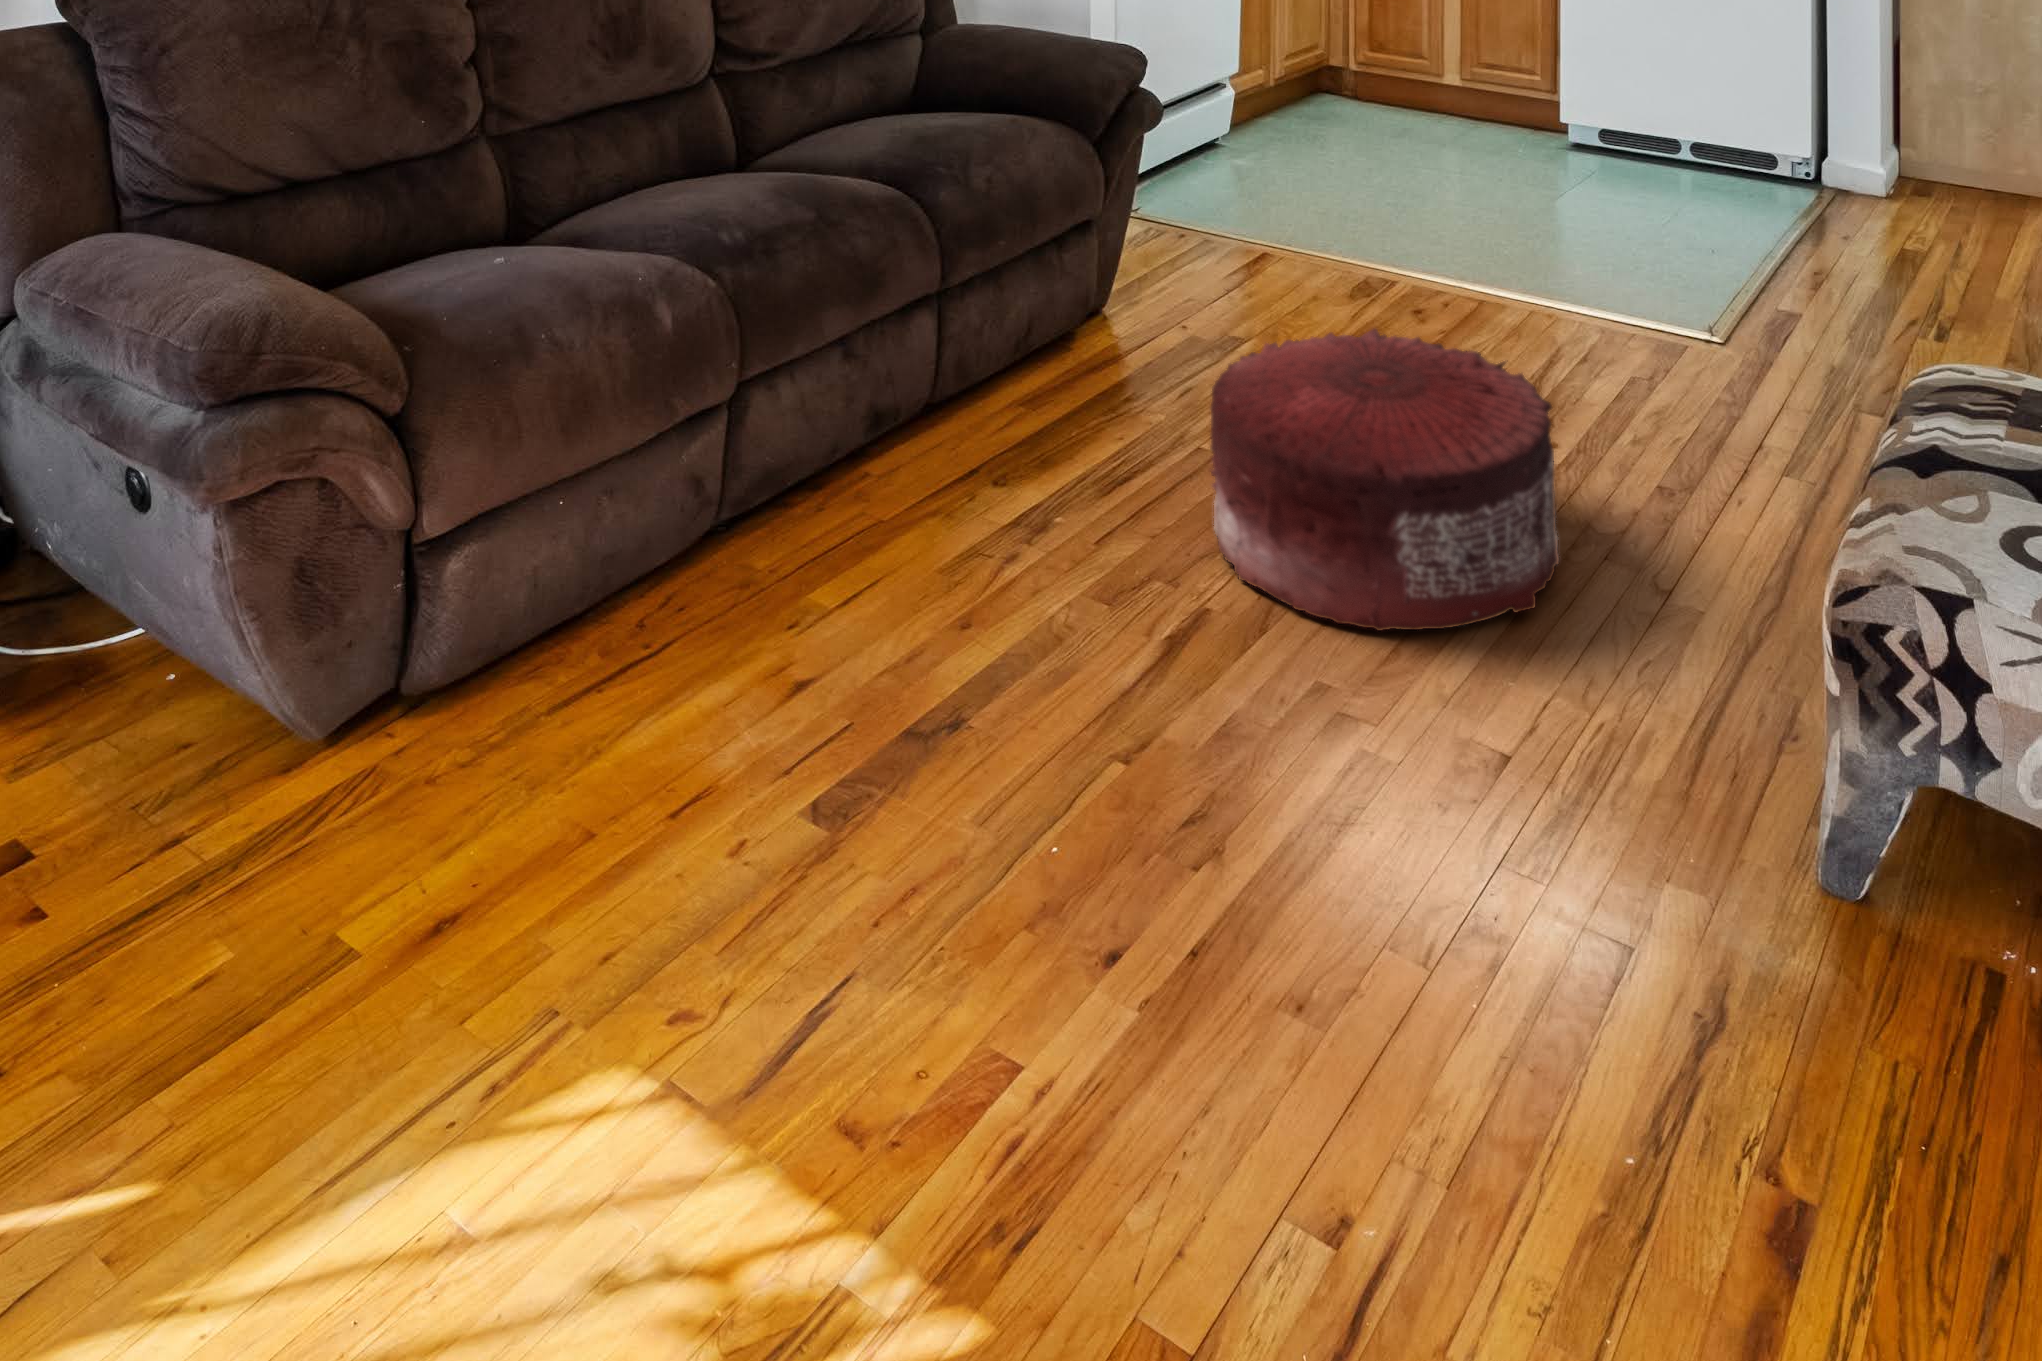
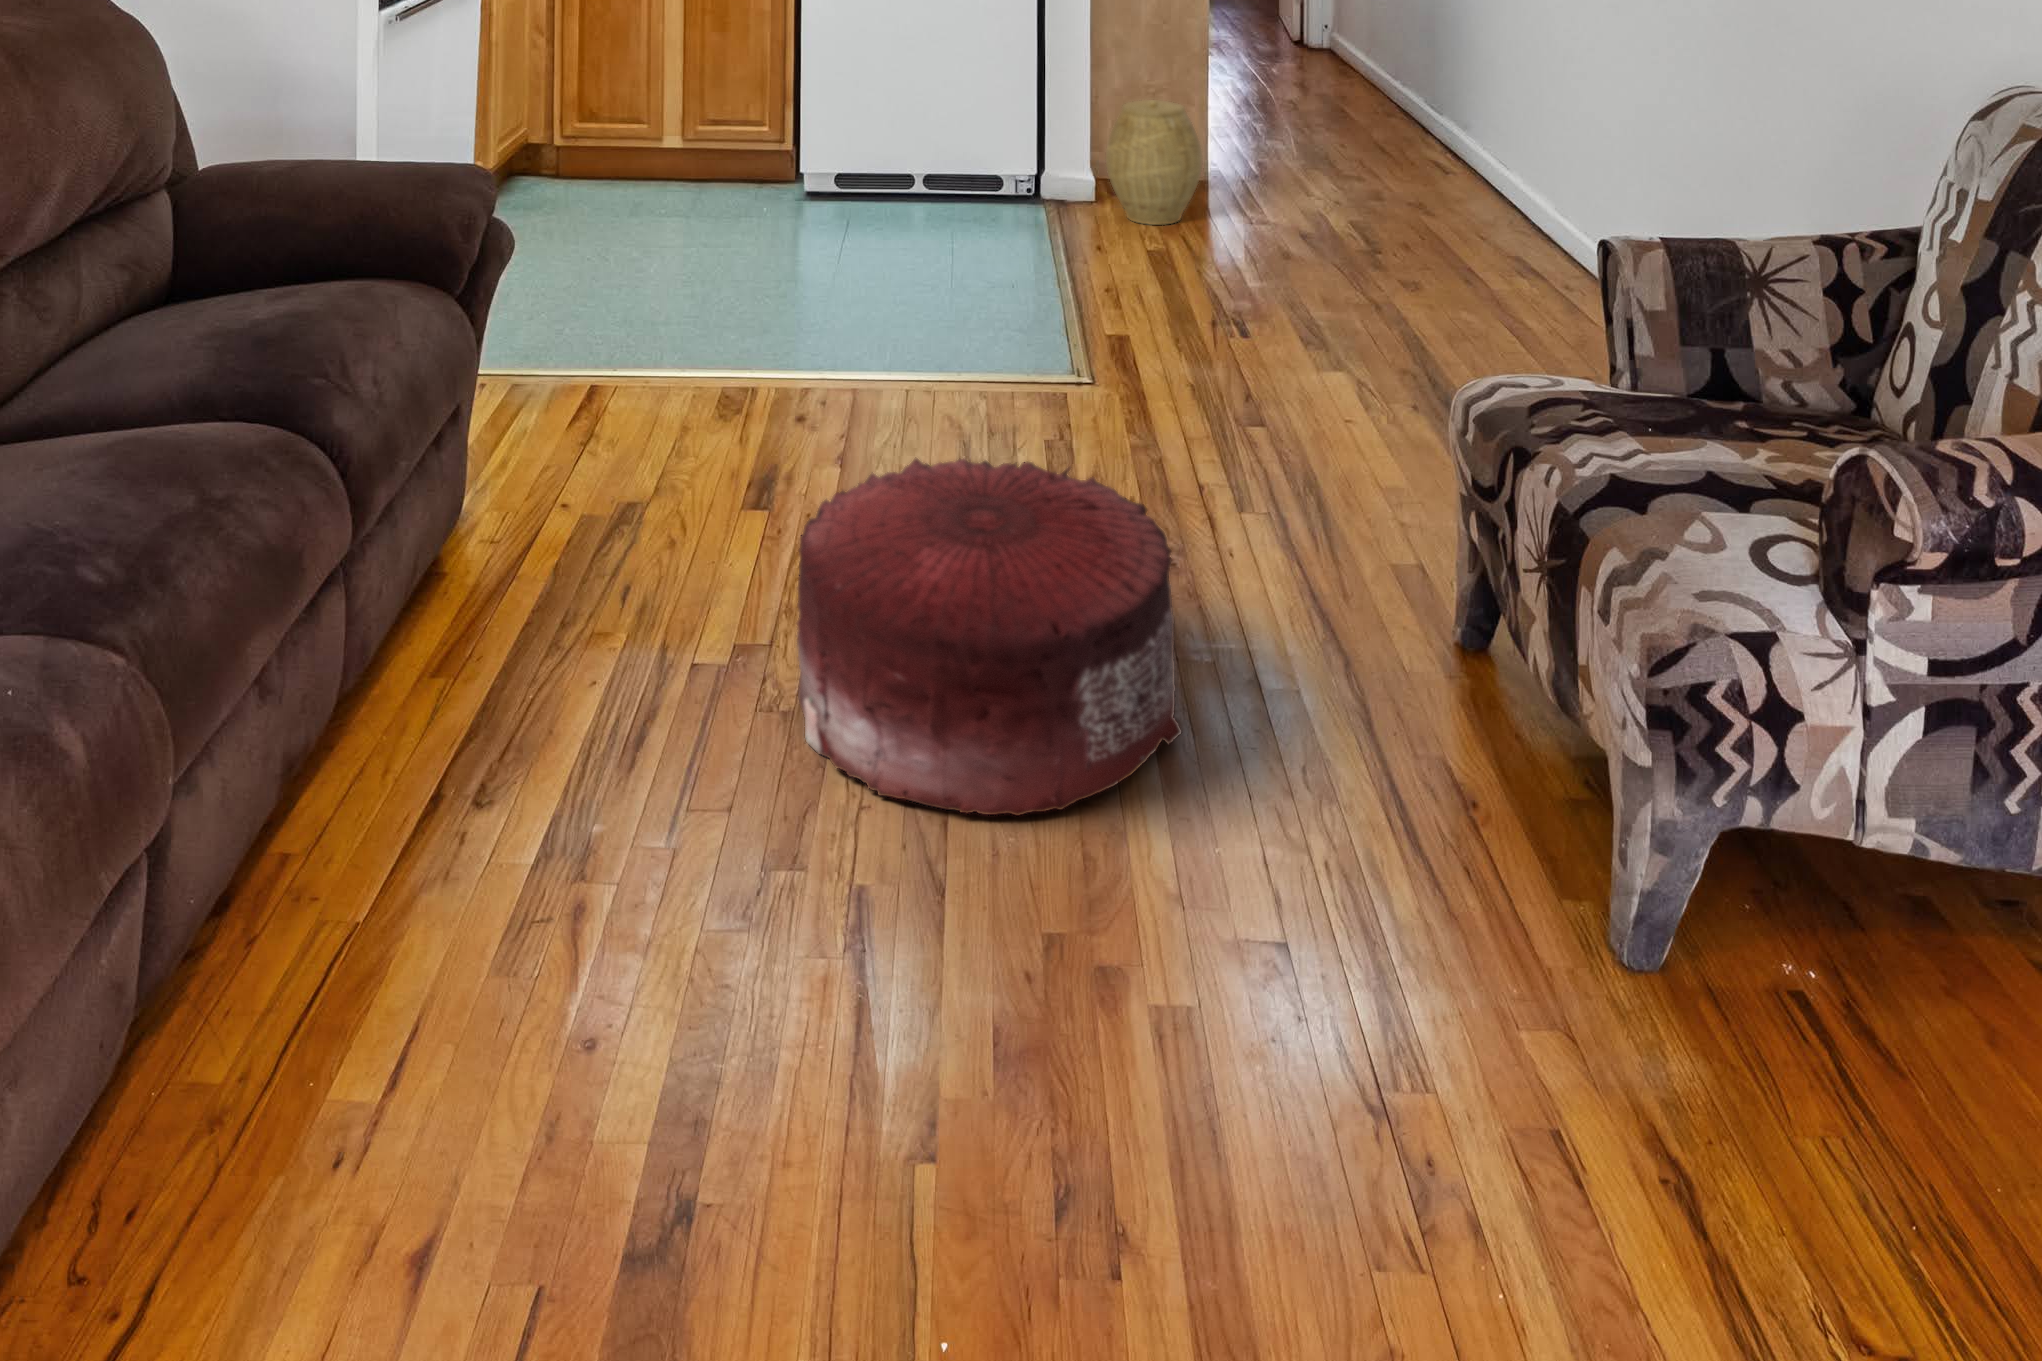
woven basket: none [1870,86,1983,218] -> present [1106,100,1202,225]

